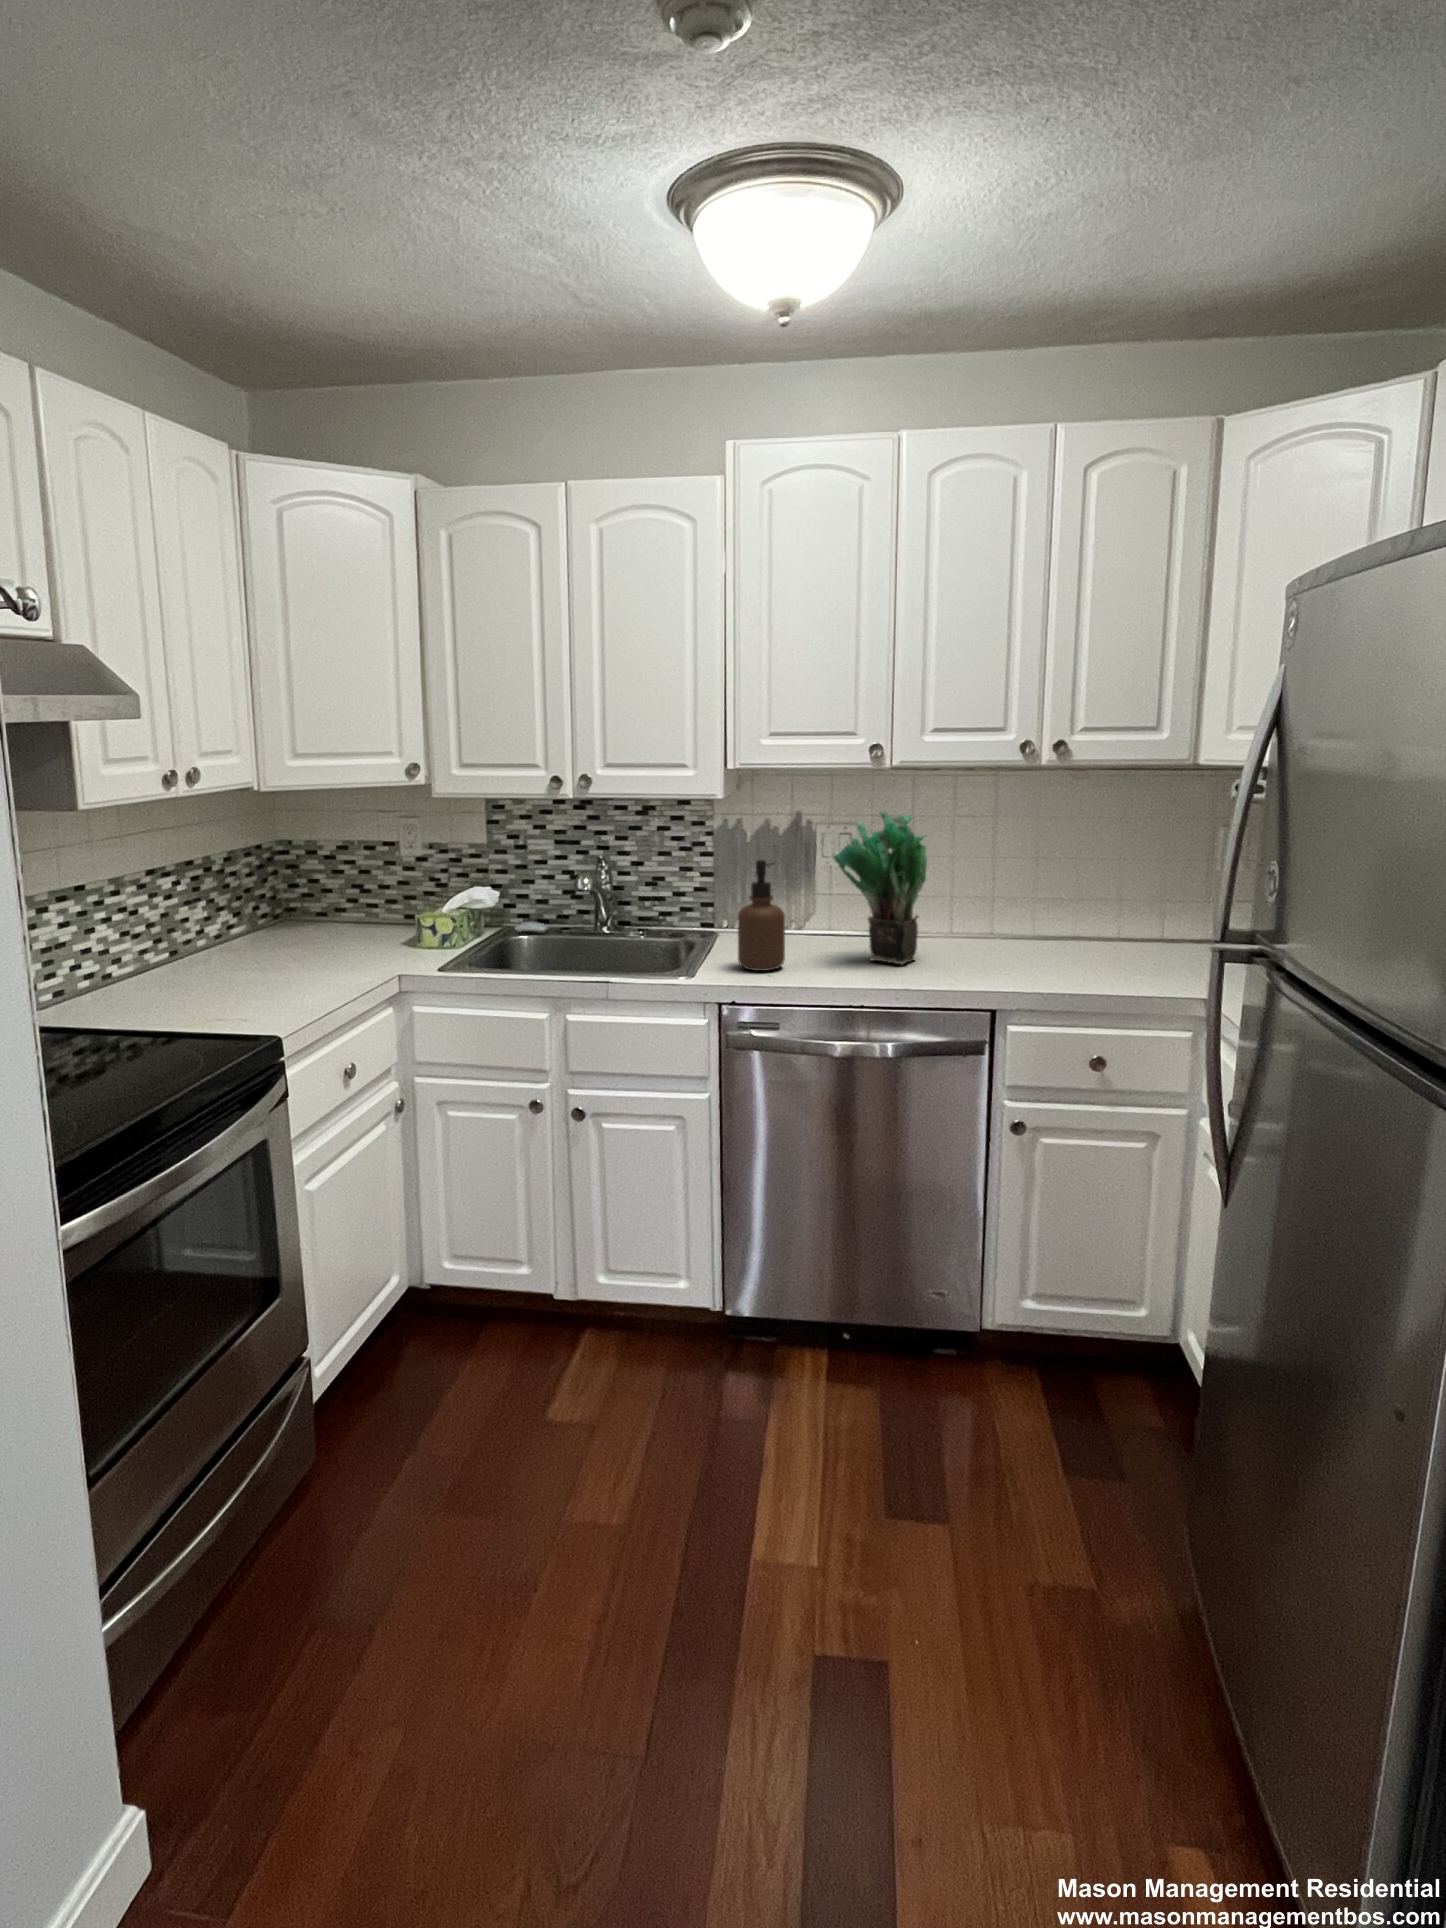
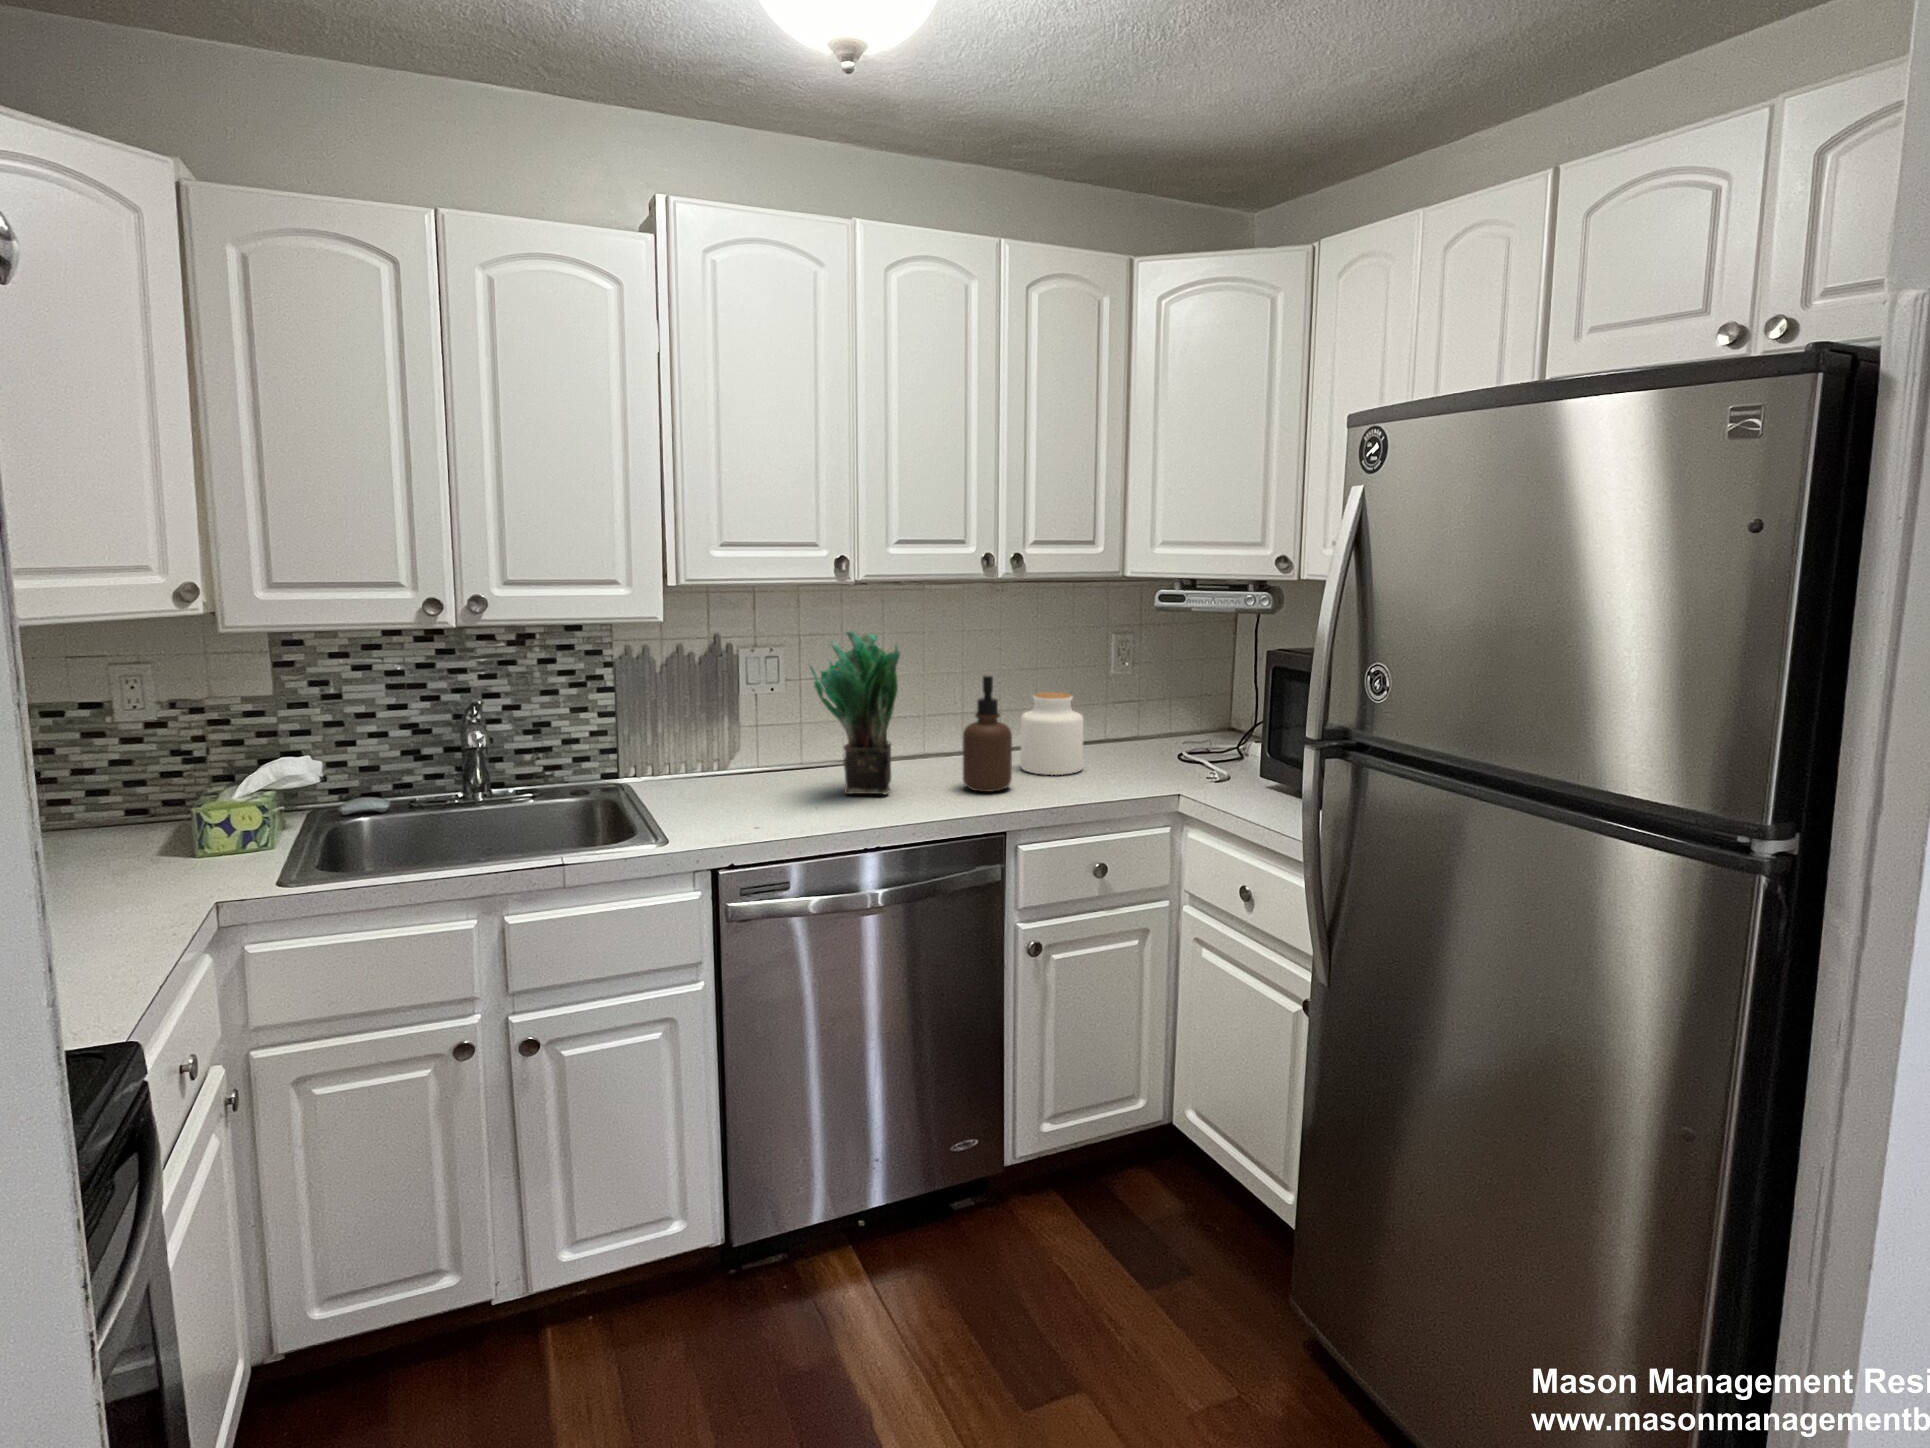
soap dispenser: present [738,860,785,971] -> present [963,676,1012,792]
jar: none [1067,882,1139,968] -> present [1020,692,1084,775]

